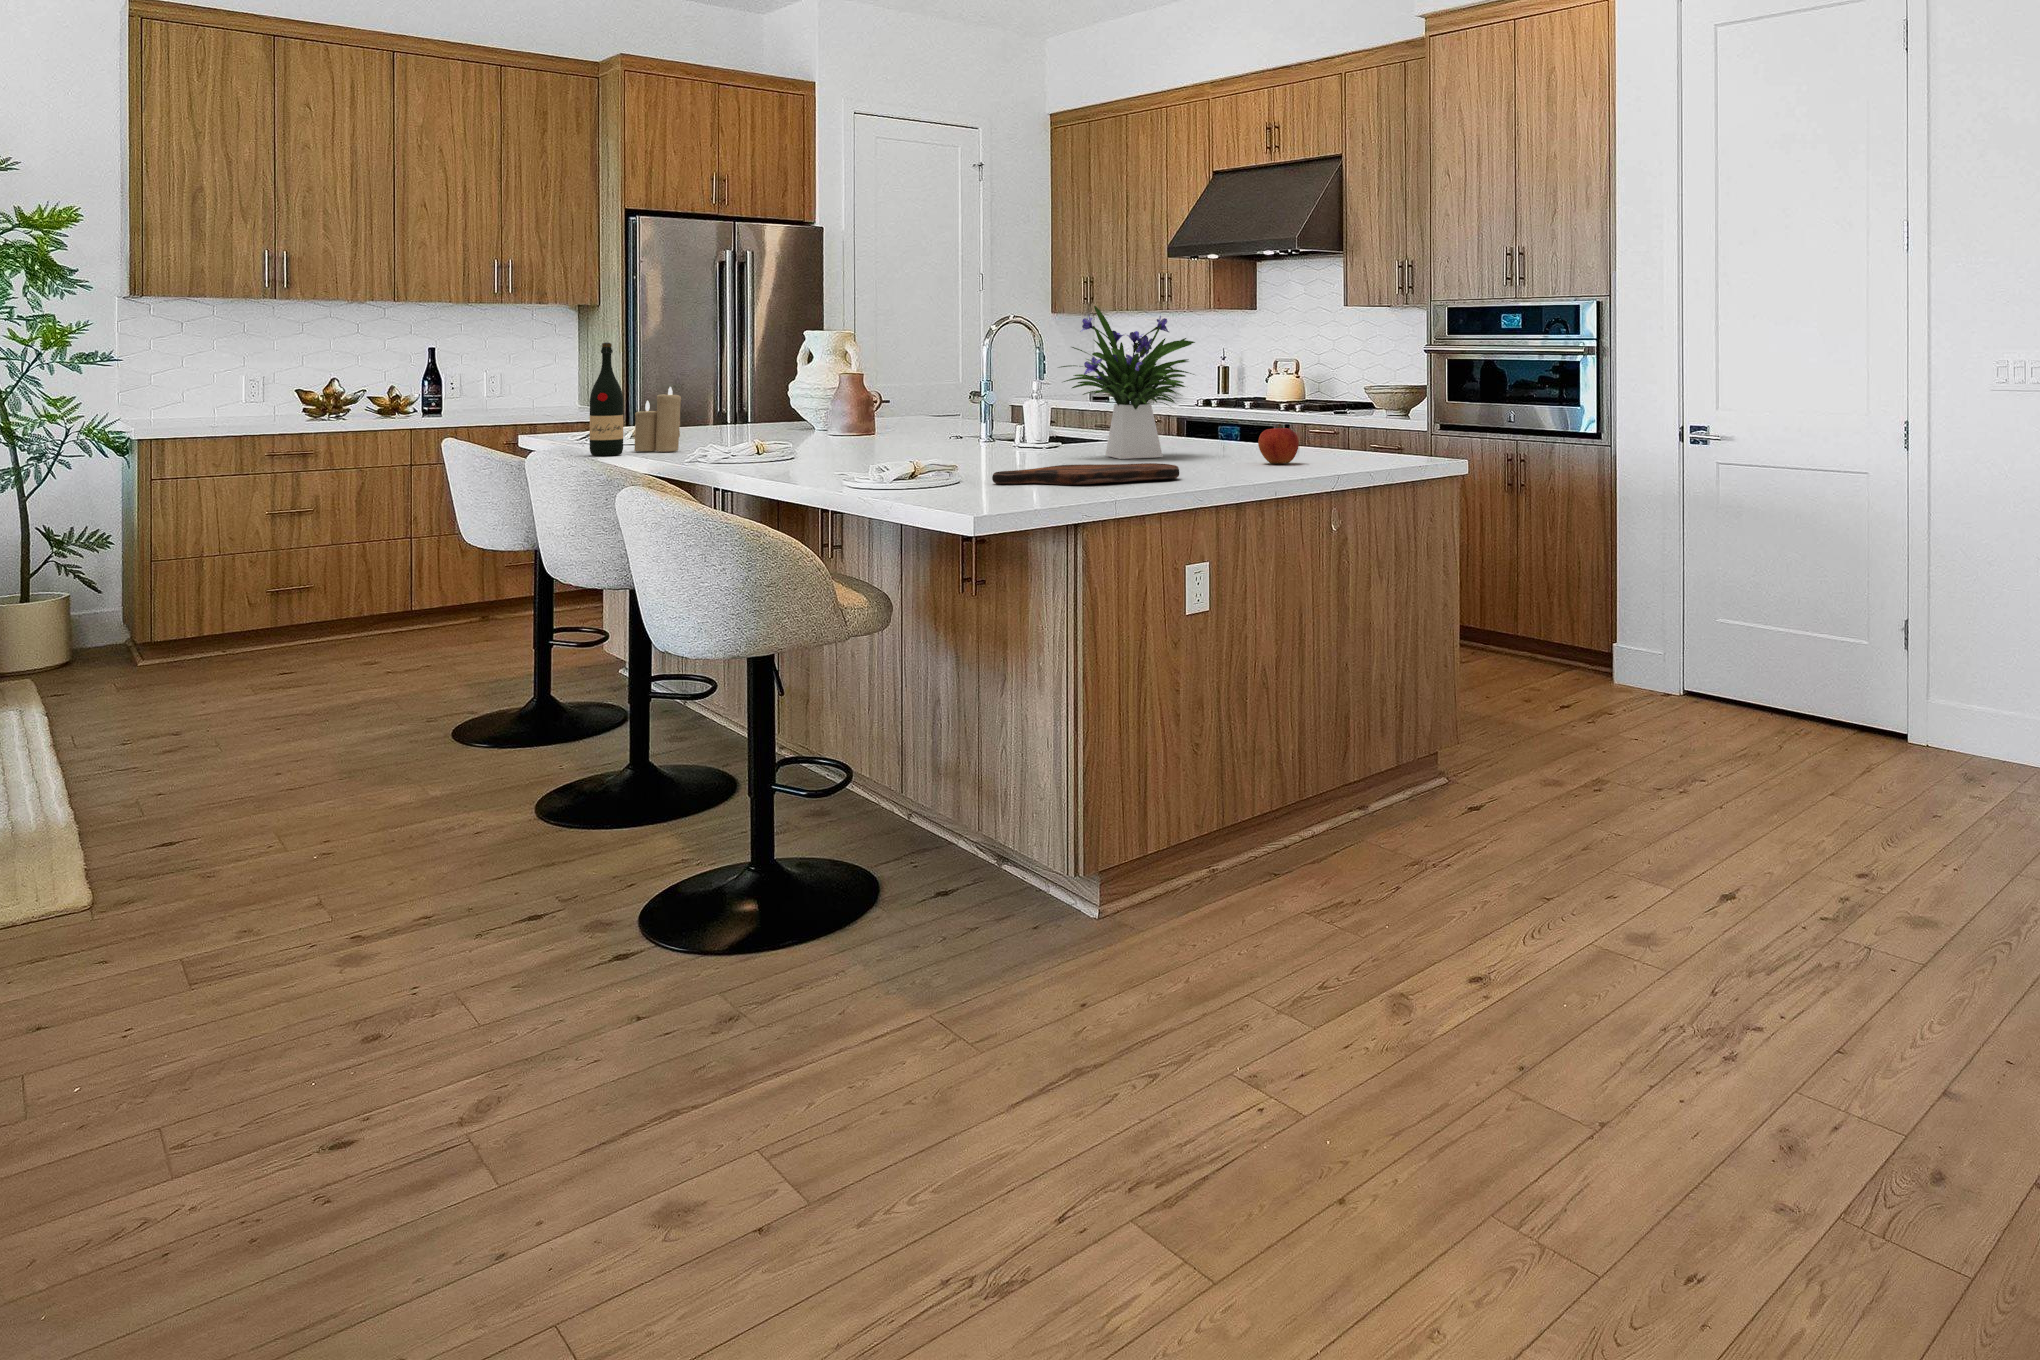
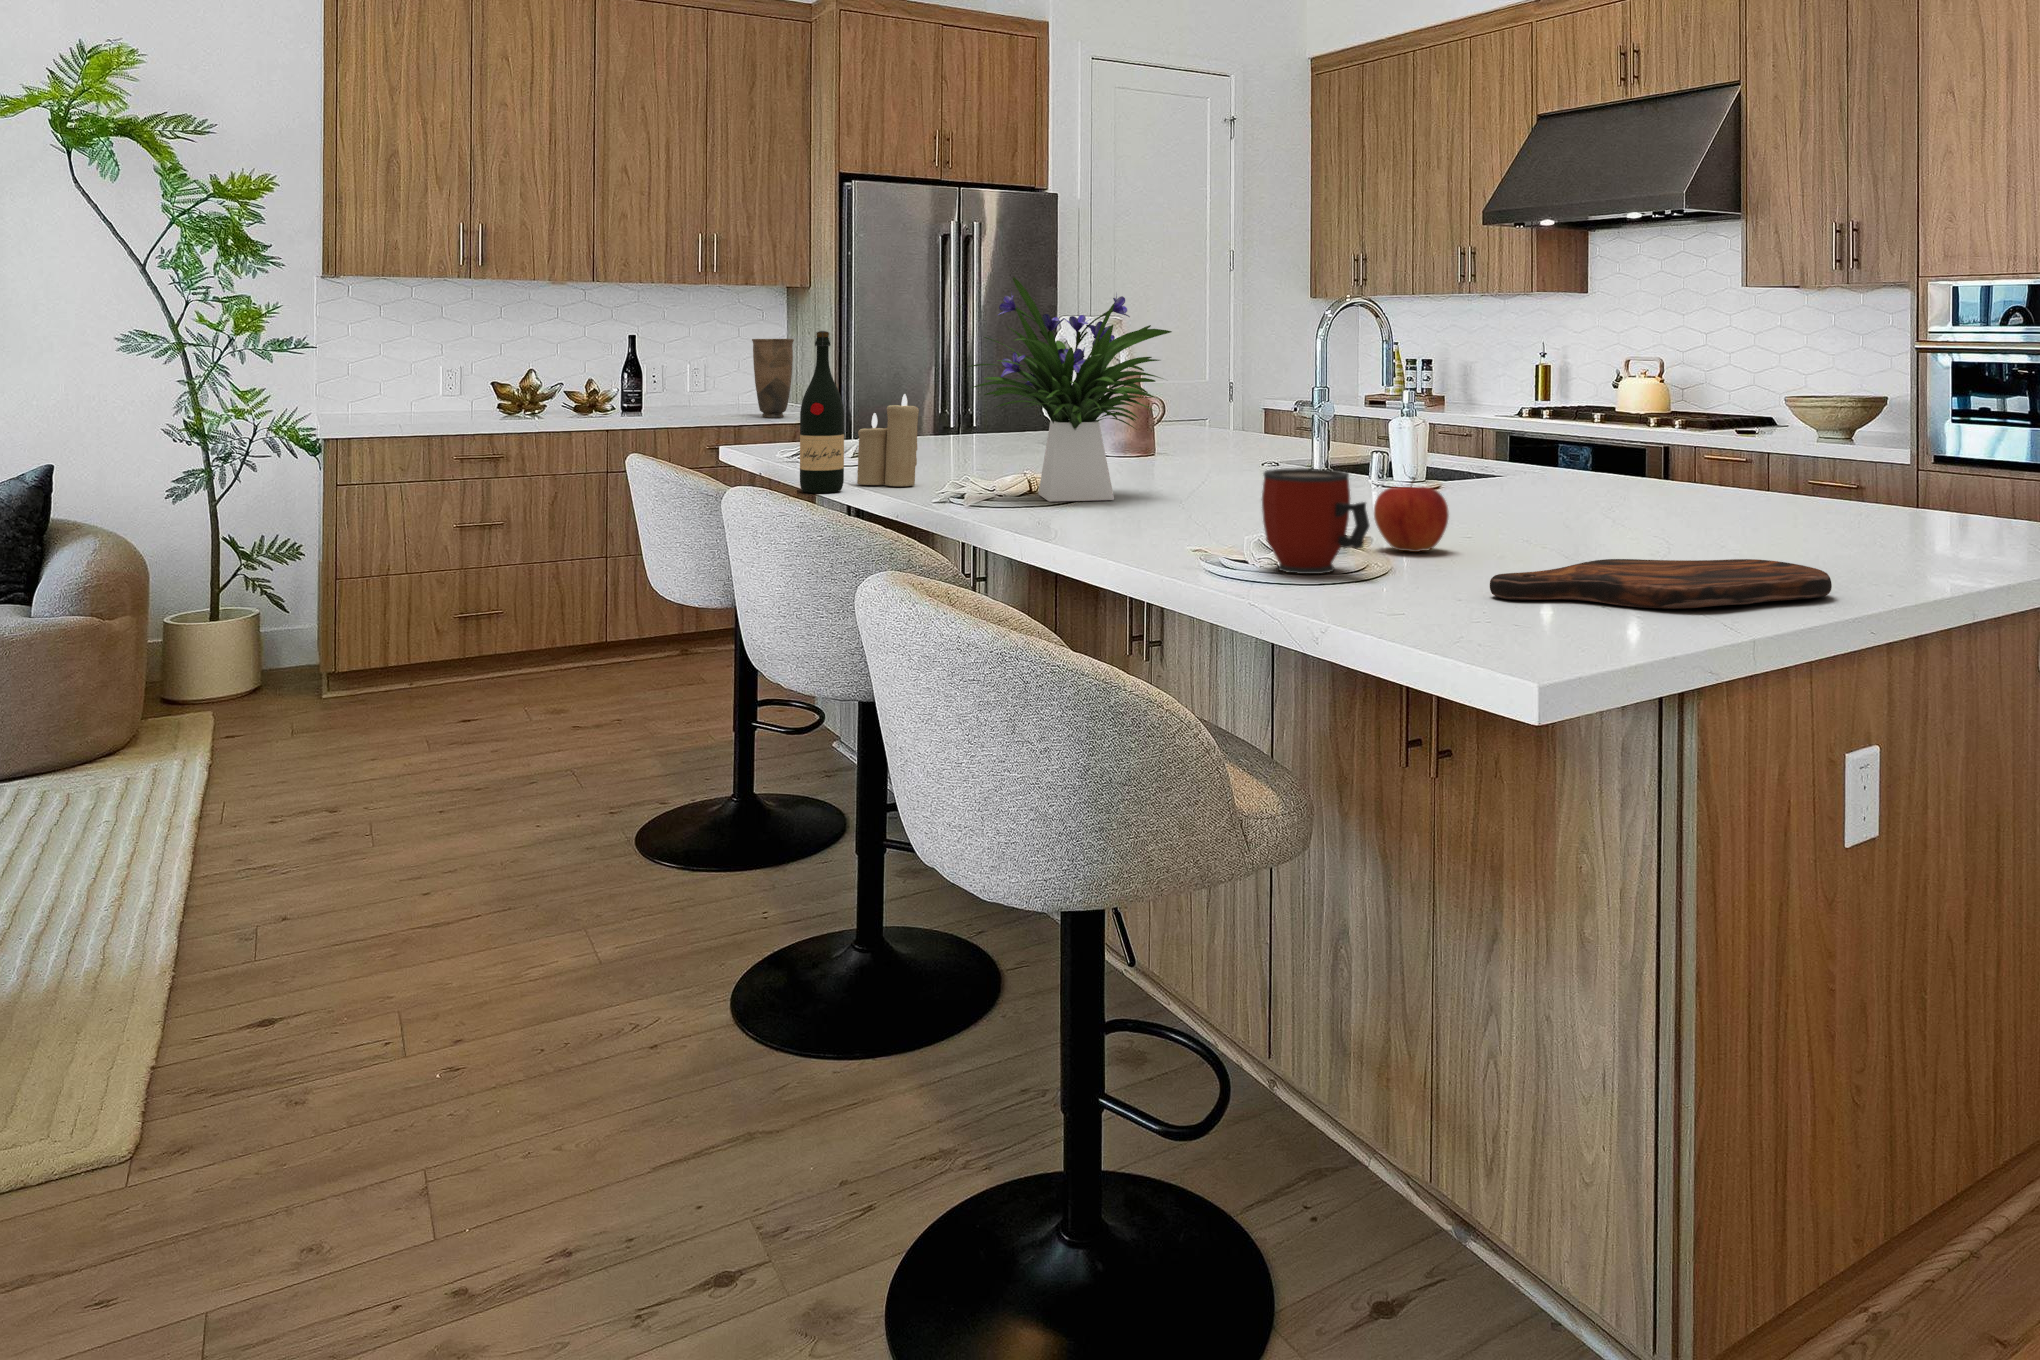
flower arrangement: present [1059,306,1195,459] -> present [968,277,1172,502]
vase: none [548,349,587,416] -> present [752,339,794,418]
mug: none [877,421,936,479] -> present [1262,468,1370,574]
apple: present [1258,424,1299,464] -> present [1374,479,1449,552]

